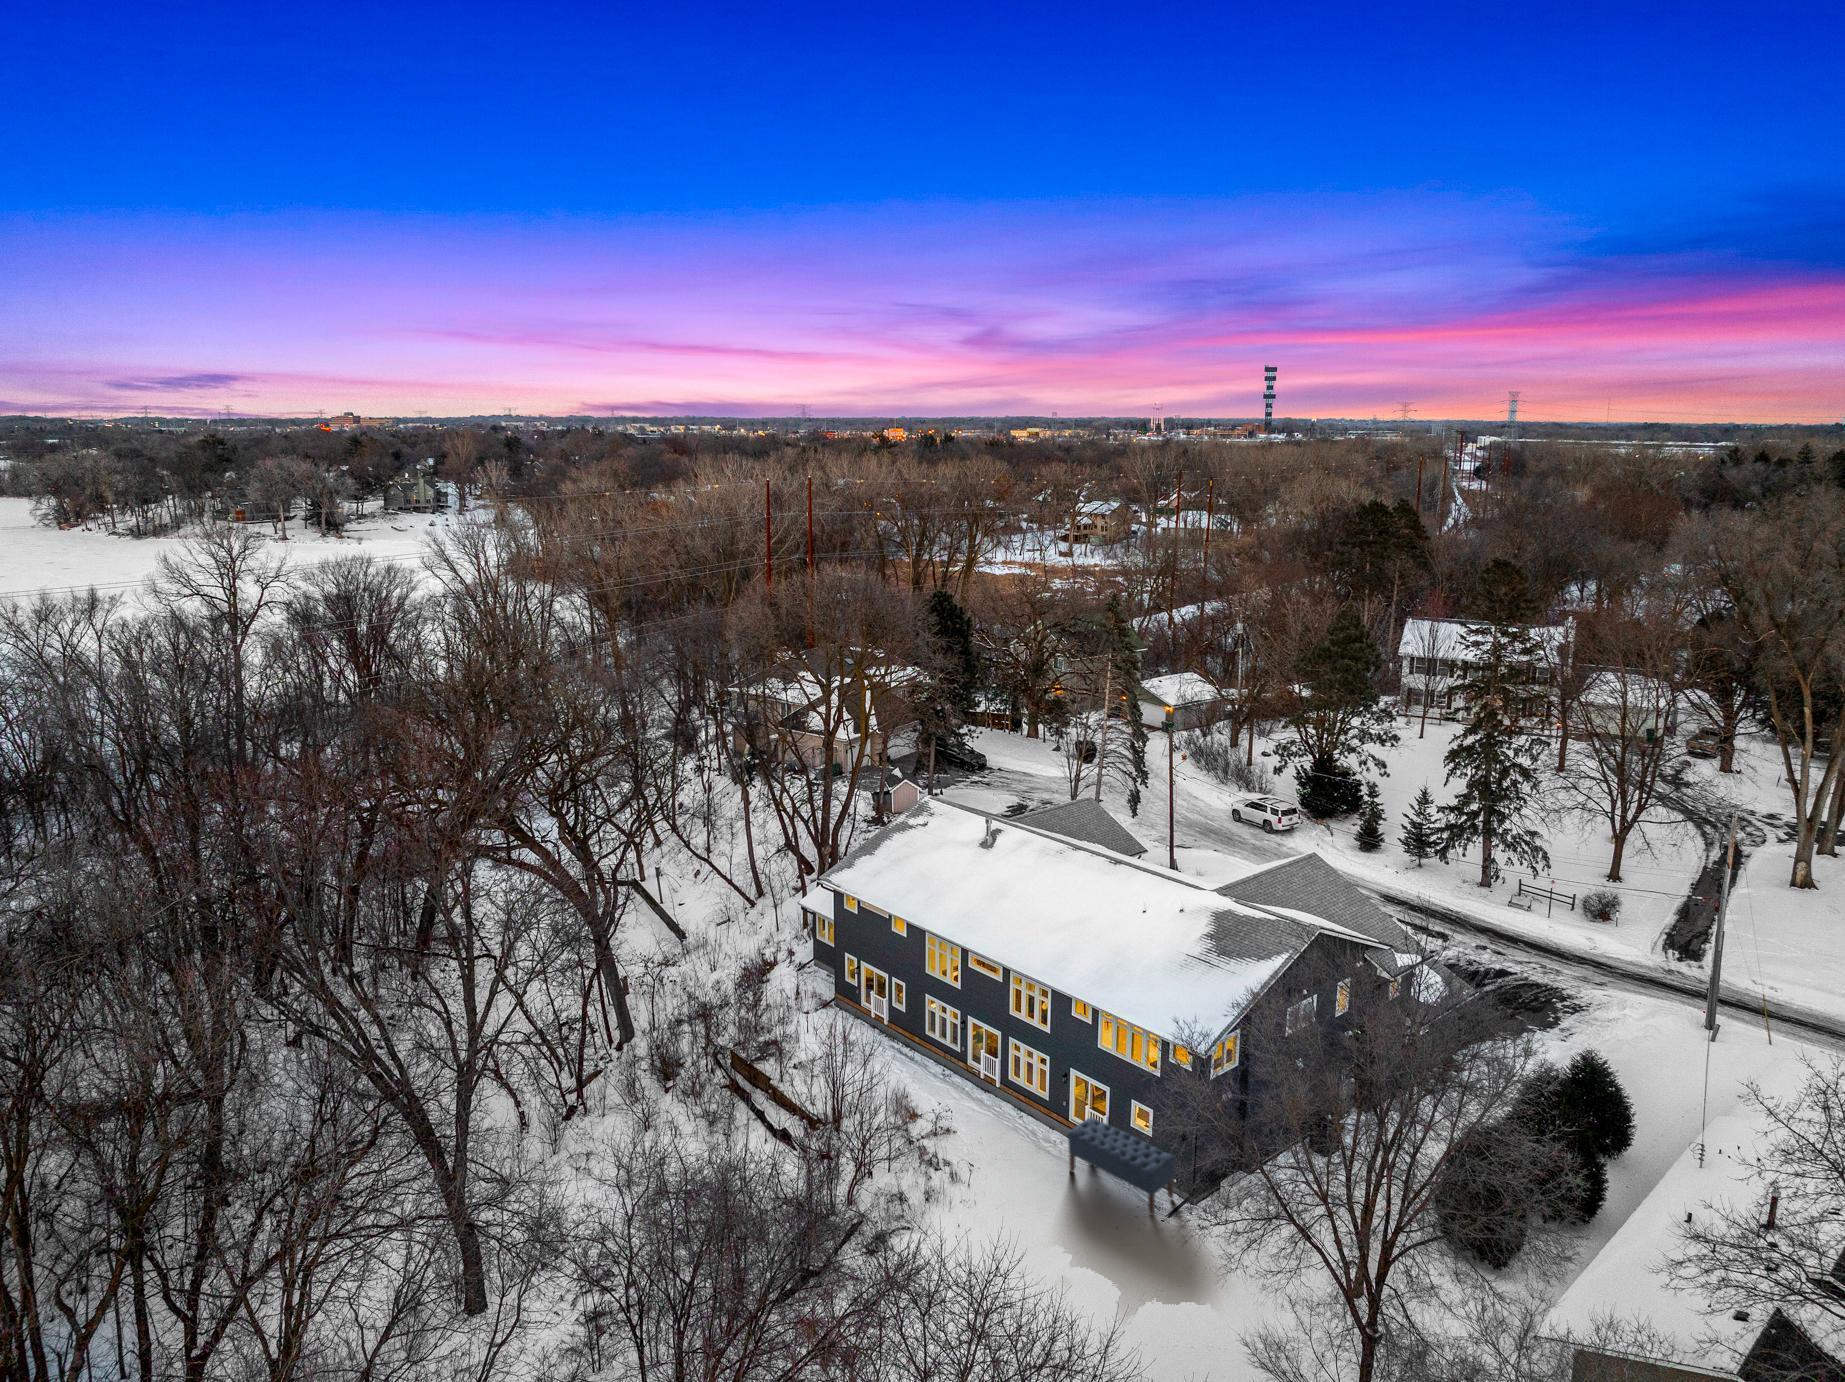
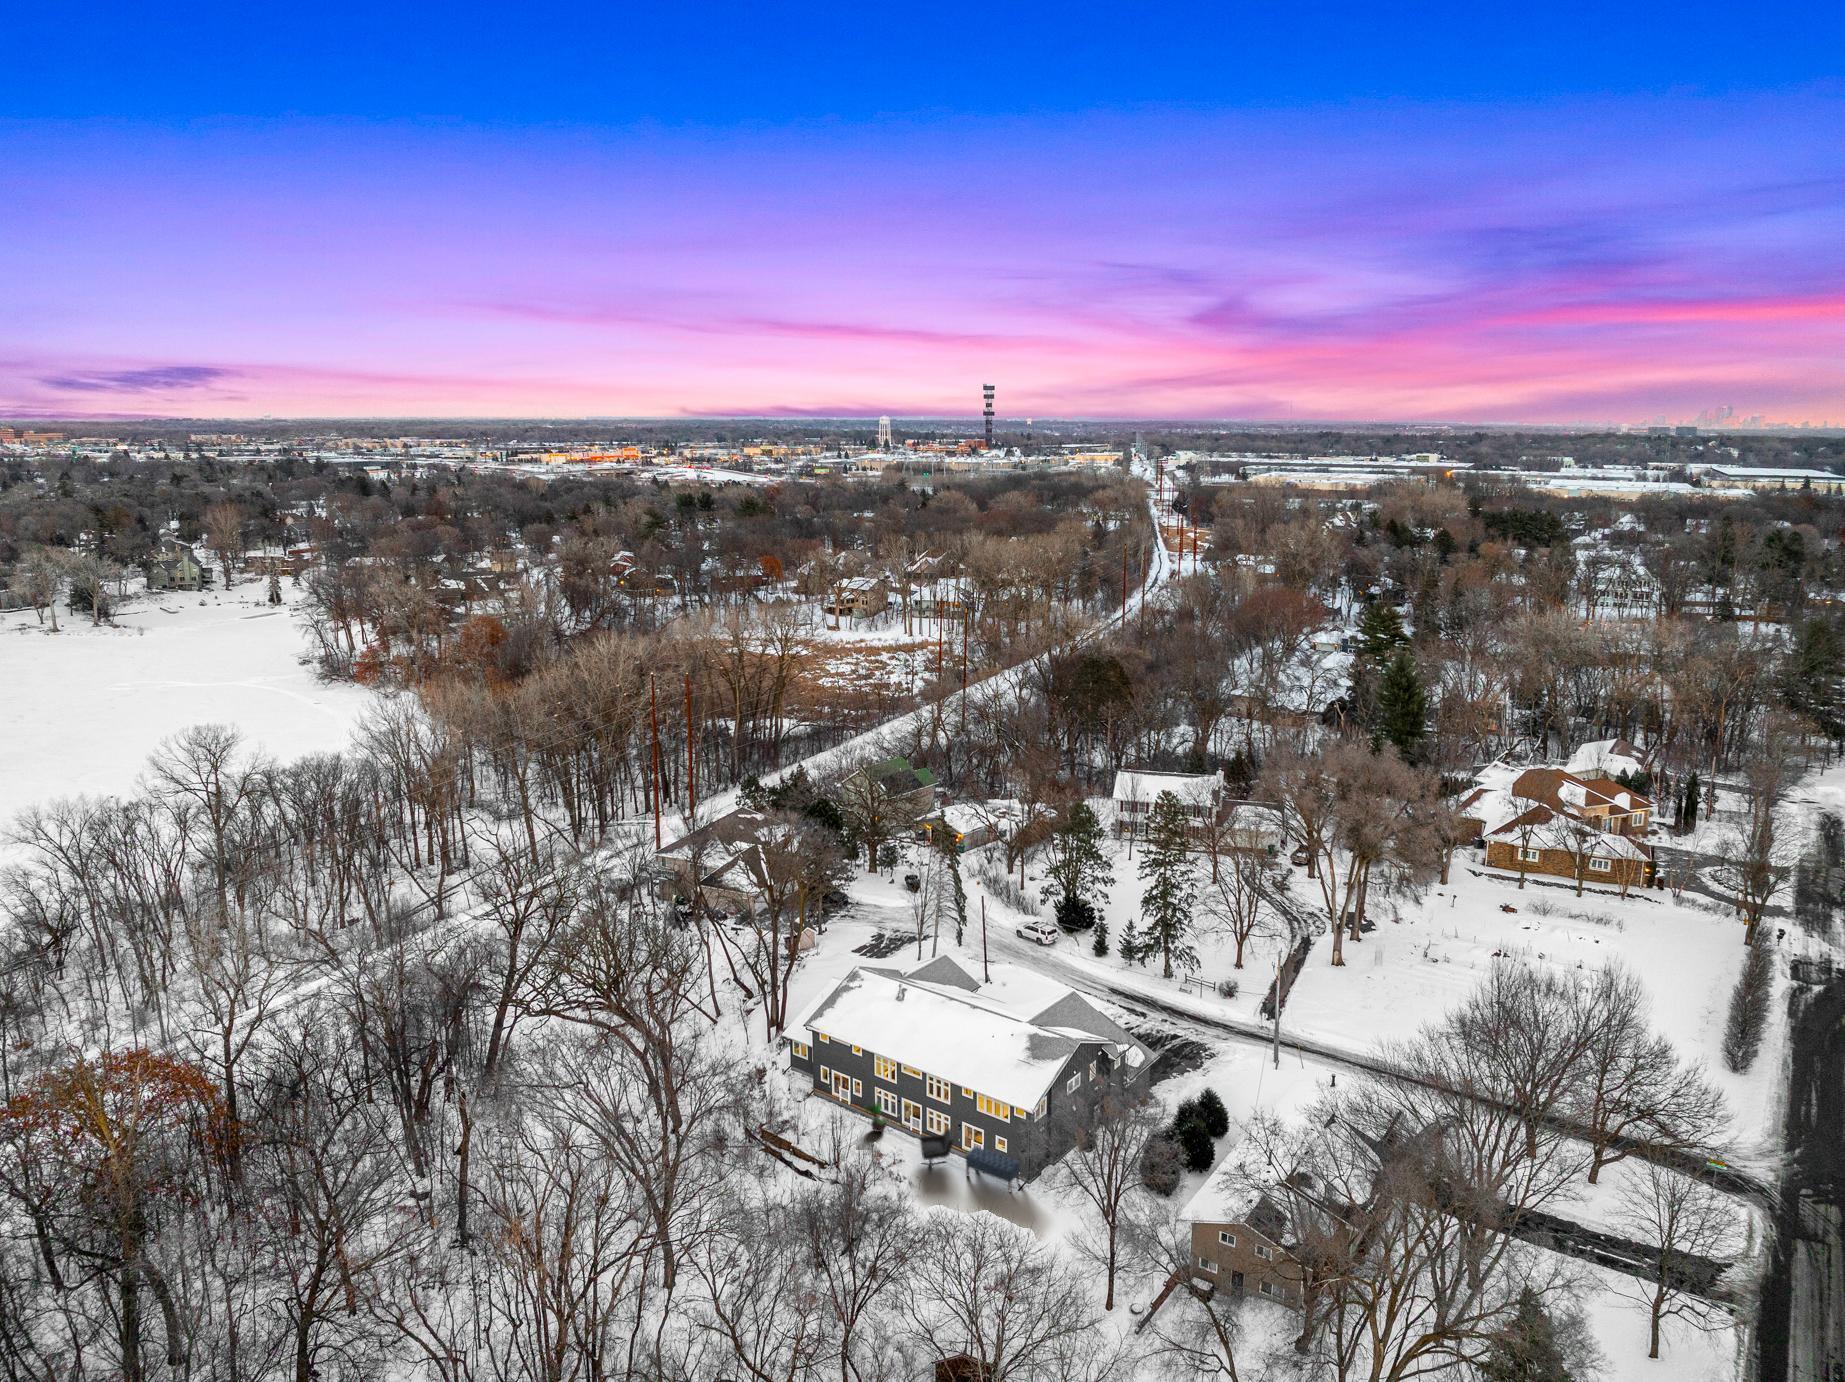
potted tree: none [898,1013,943,1075] -> present [866,1102,887,1132]
lounge chair: none [978,1078,1049,1154] -> present [920,1129,953,1166]

